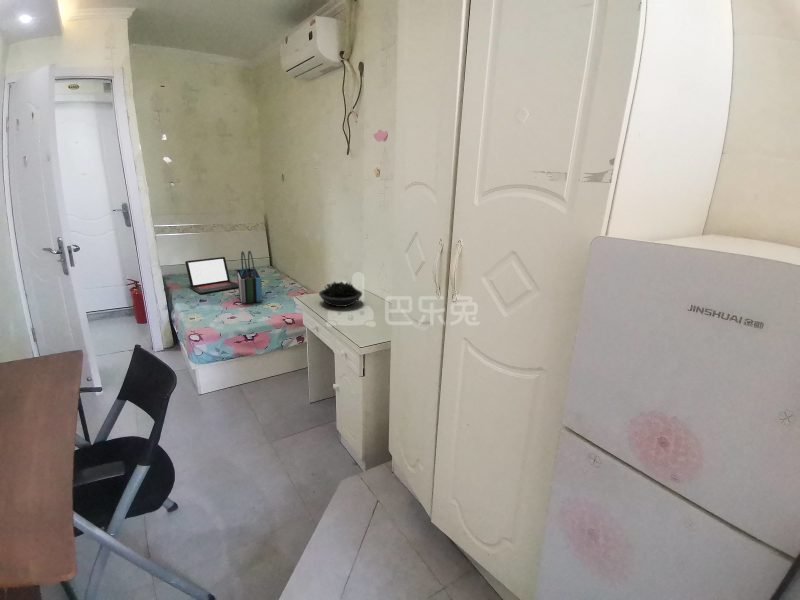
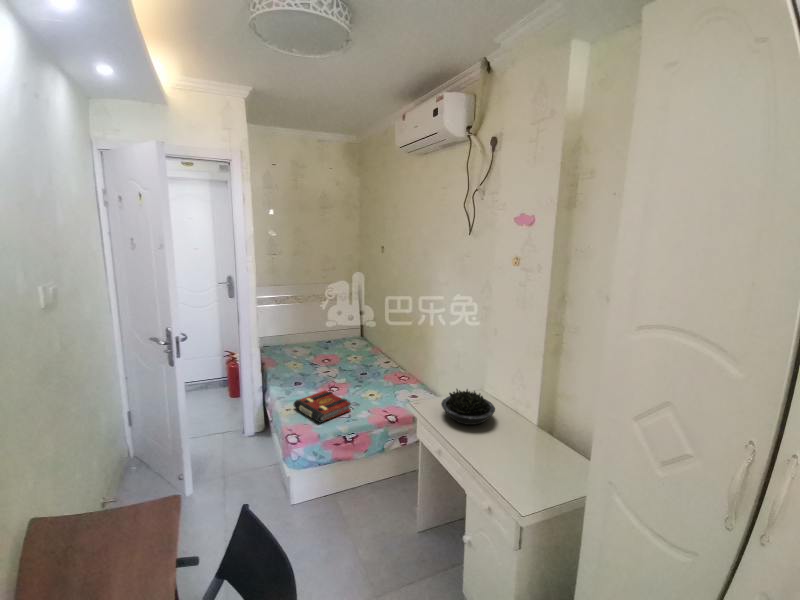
tote bag: present [236,251,262,303] -> none [333,331,361,390]
laptop: present [185,257,238,294] -> none [282,332,334,374]
book: none [197,302,252,325] -> present [294,390,351,423]

